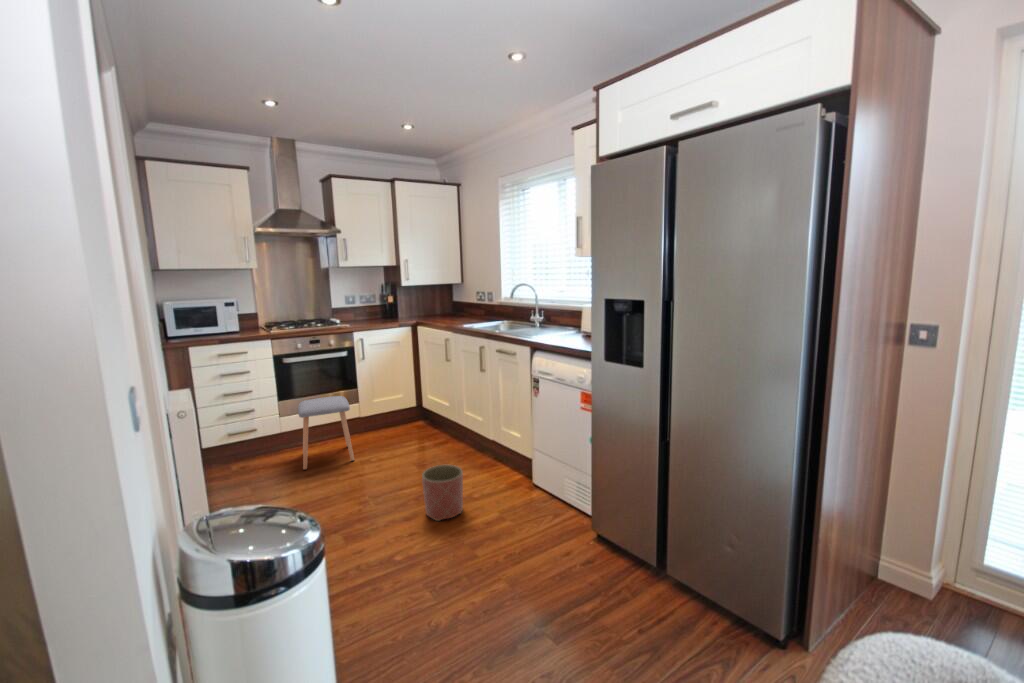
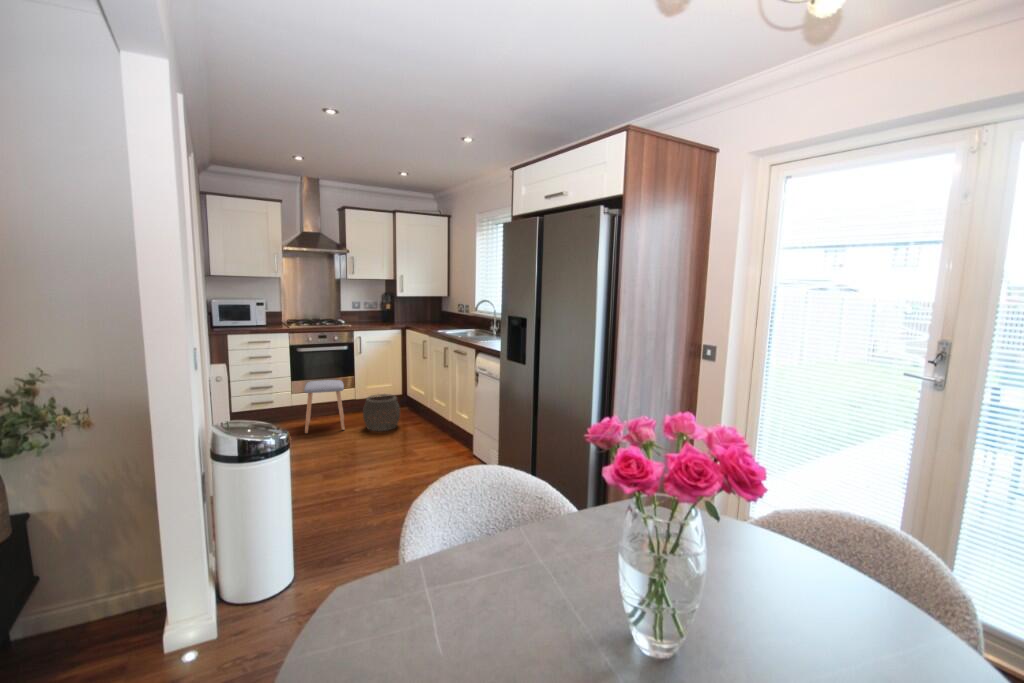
woven basket: none [376,410,424,460] -> present [363,394,400,431]
planter: present [422,465,463,521] -> none [384,432,415,471]

